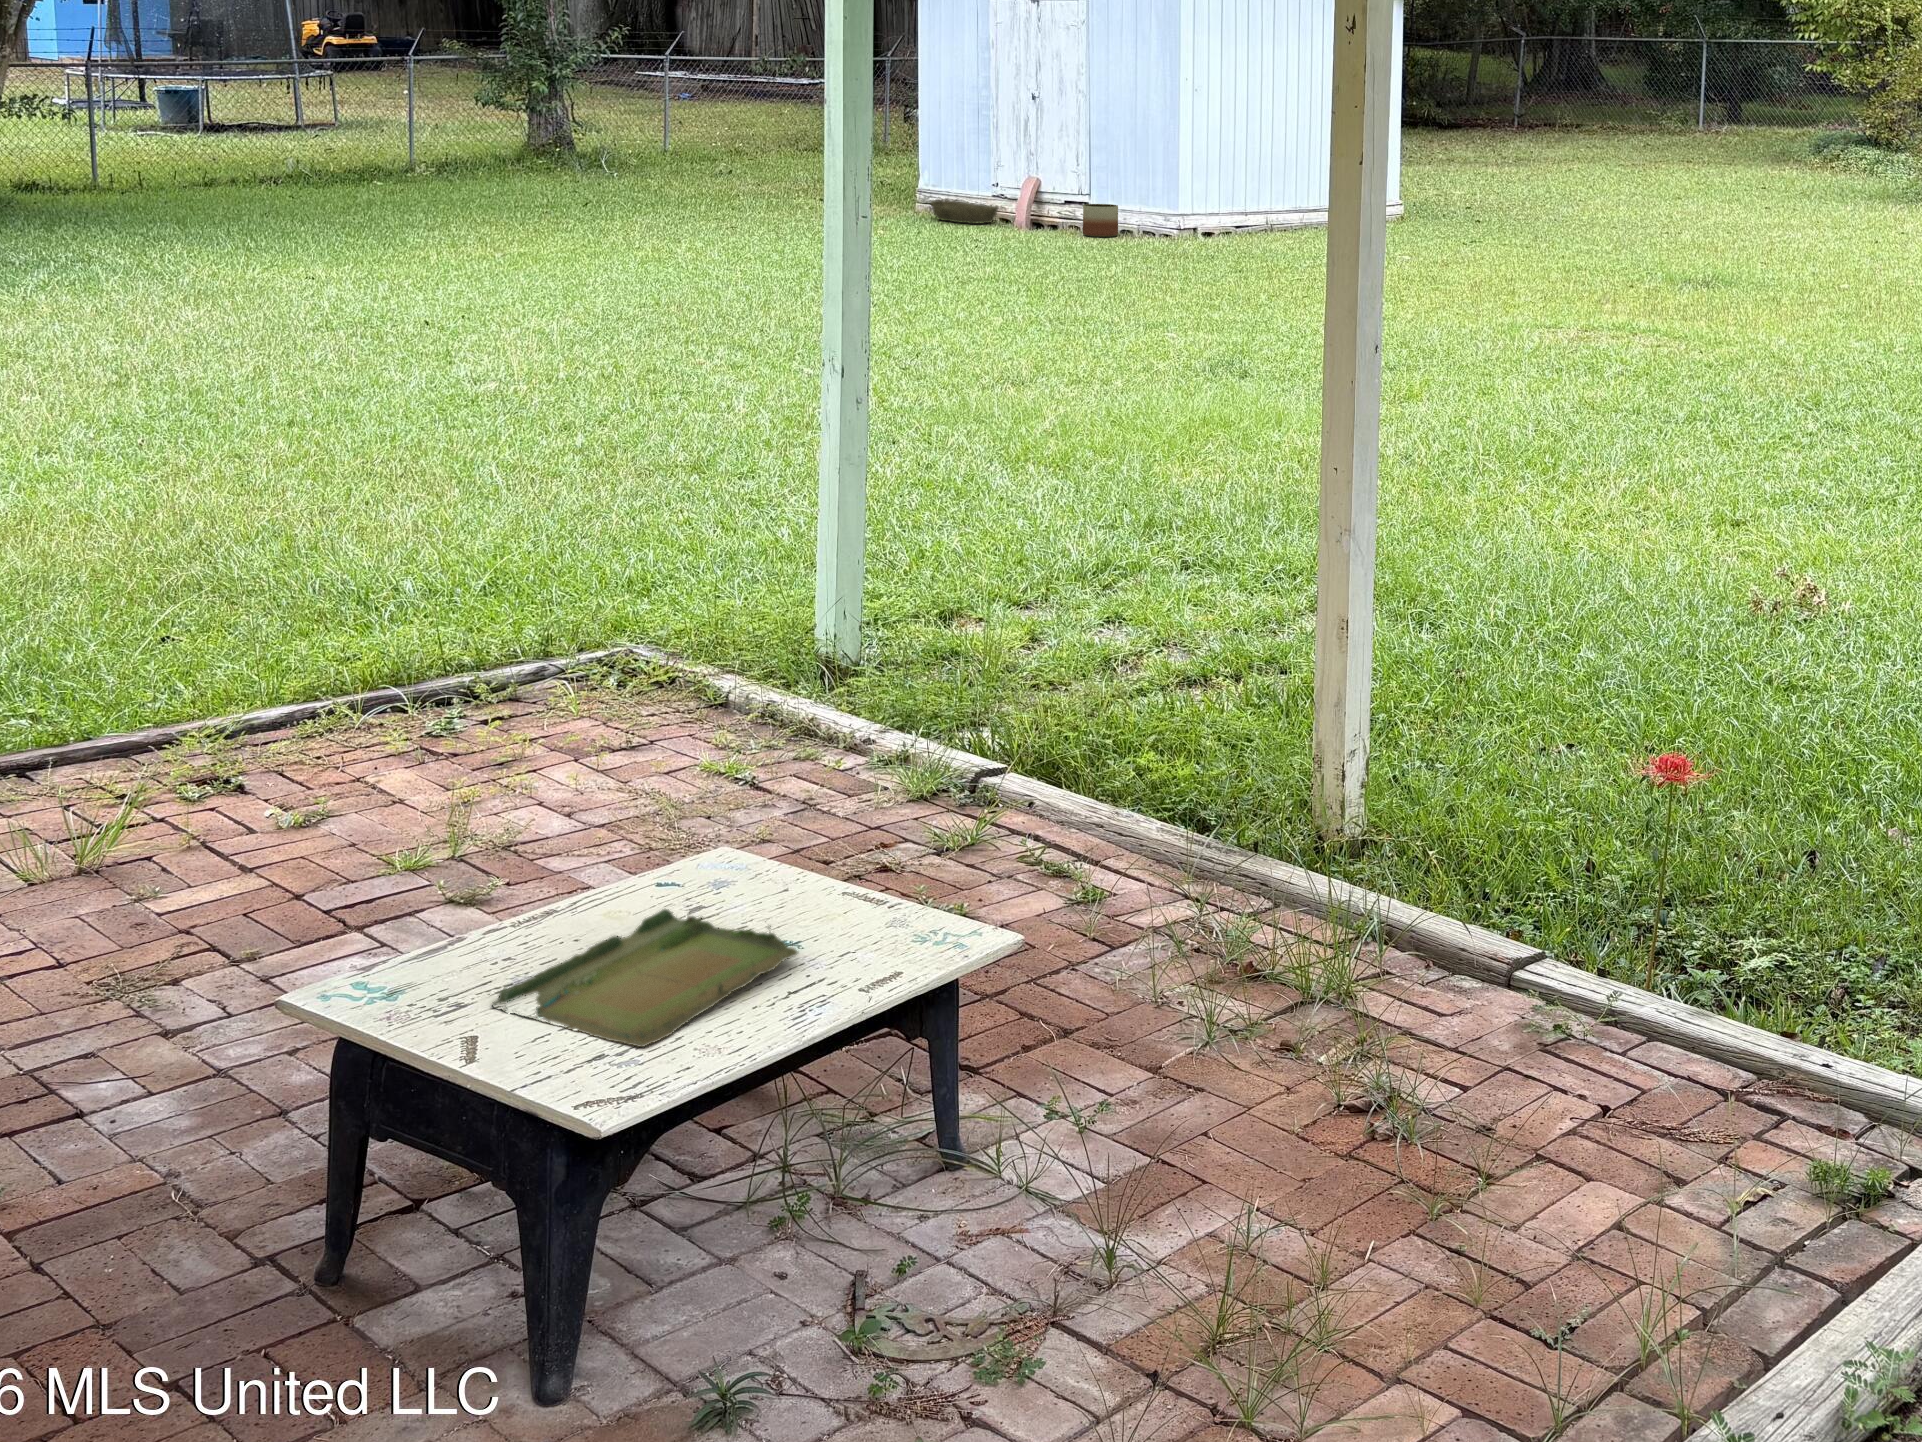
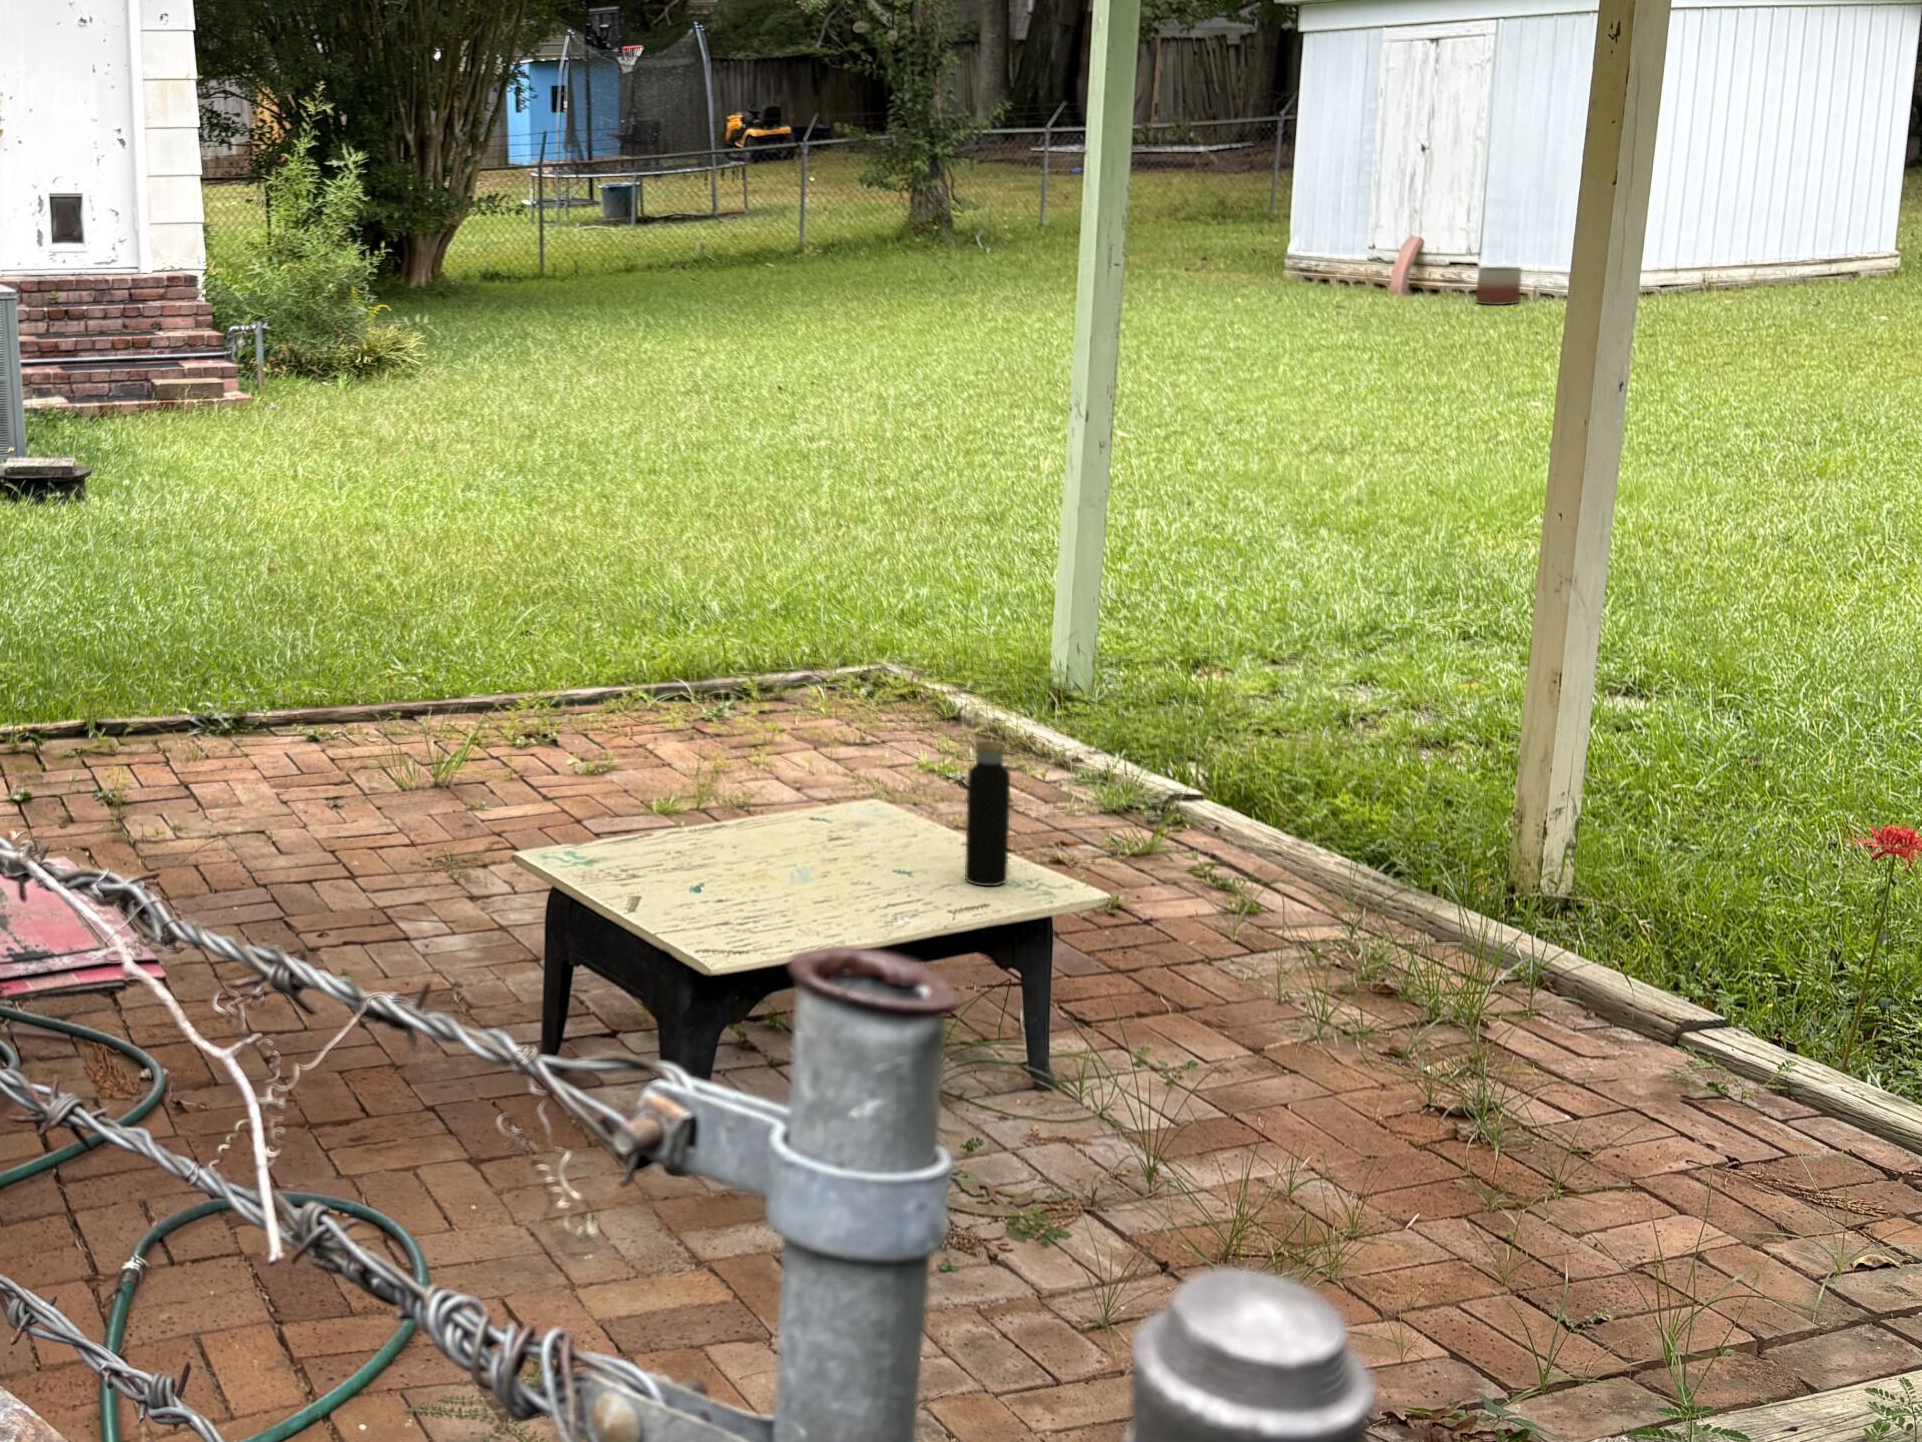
basket: present [931,200,998,224] -> none [1302,267,1380,293]
water bottle: none [868,776,917,959] -> present [965,731,1010,886]
tray: present [492,909,798,1047] -> none [661,825,904,910]

